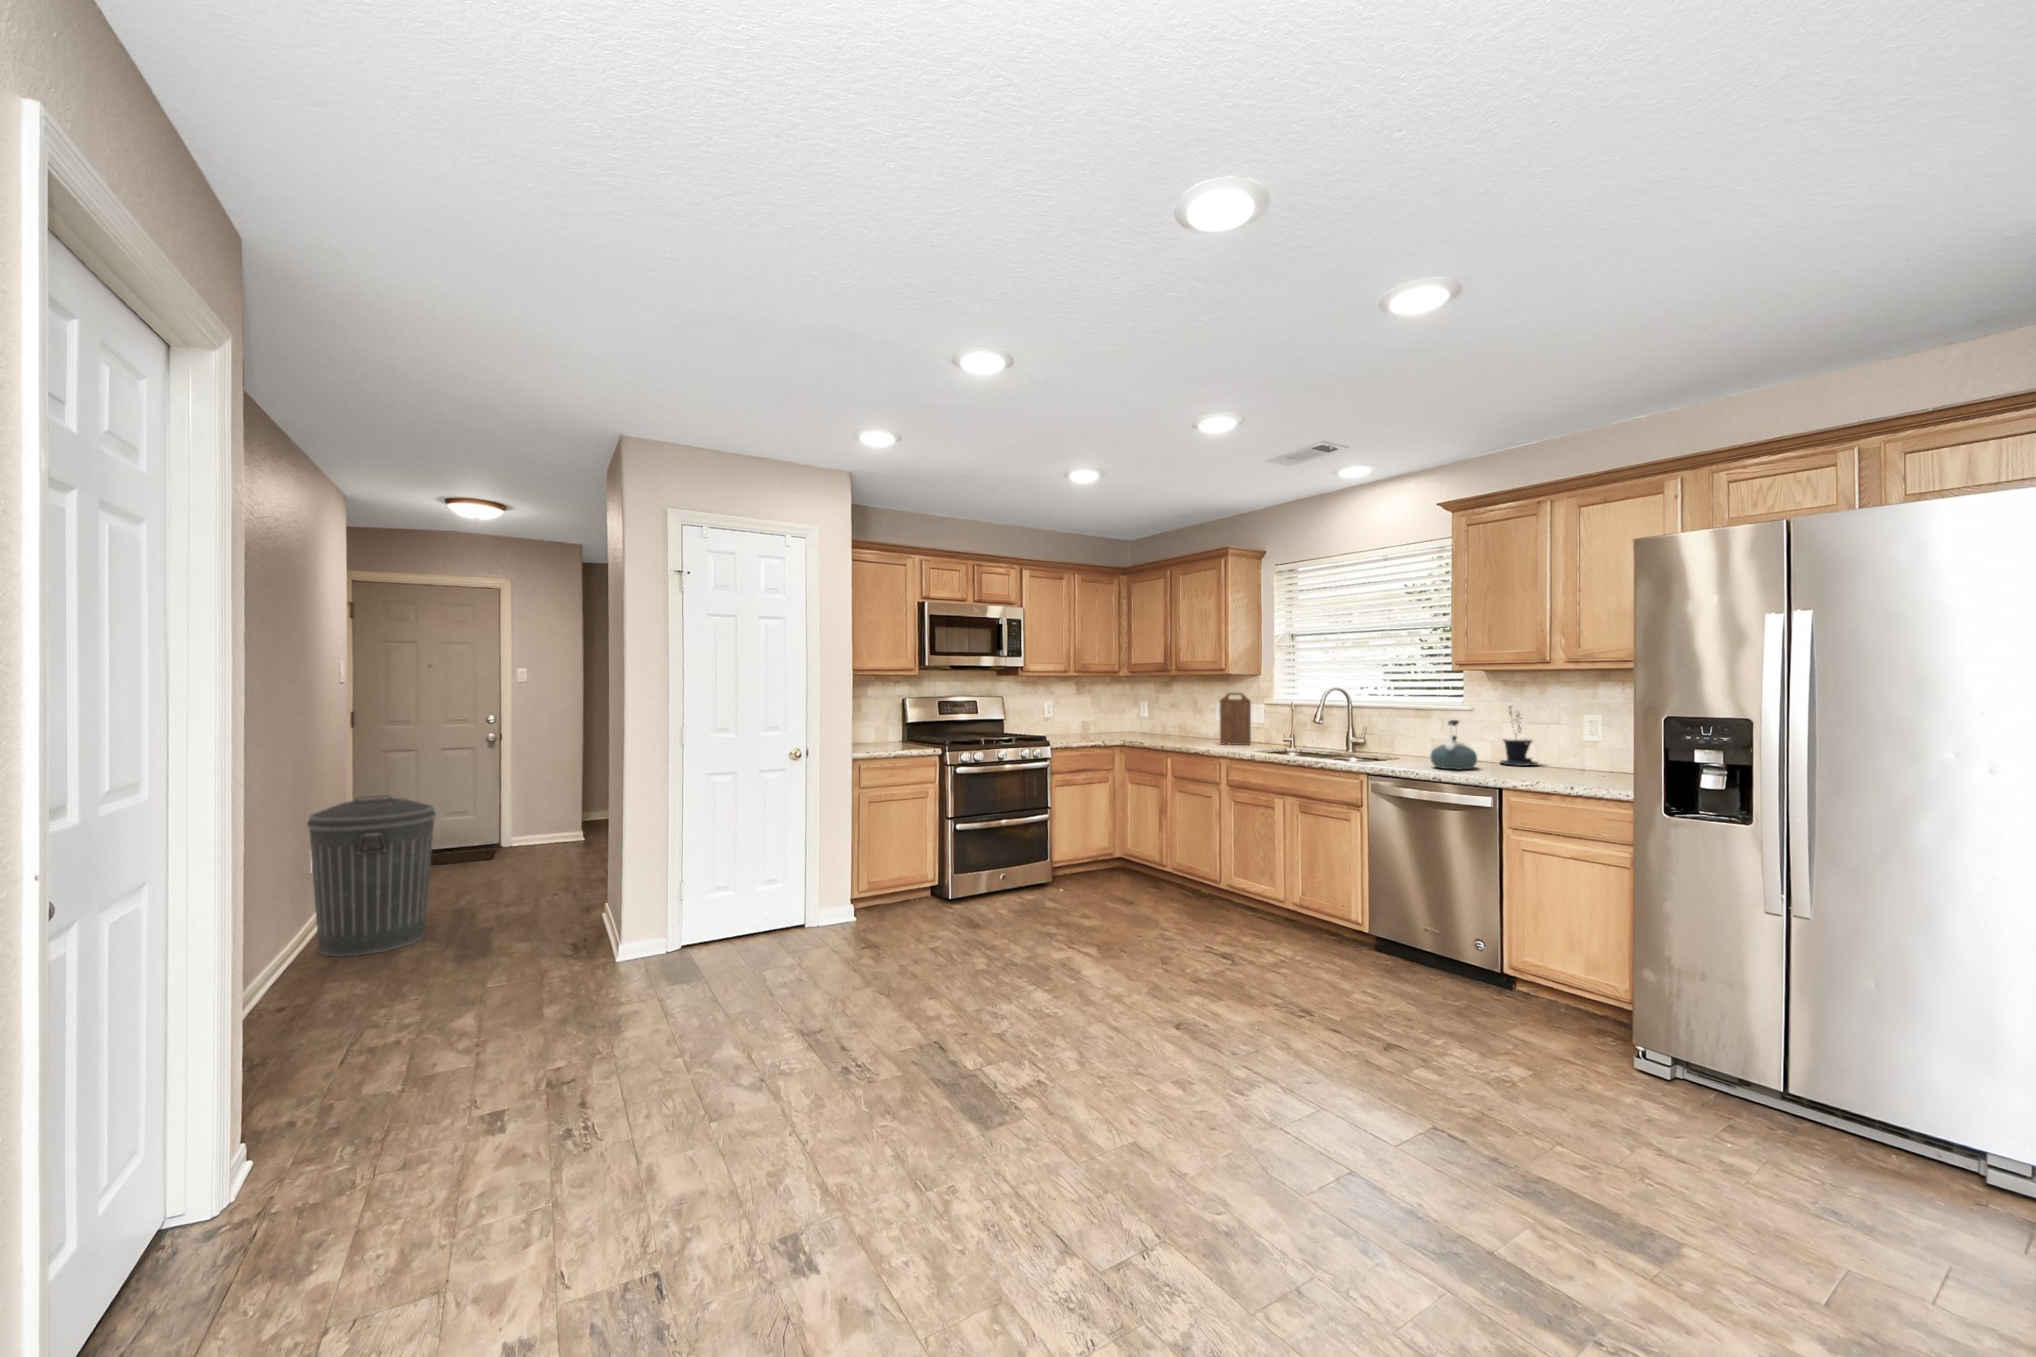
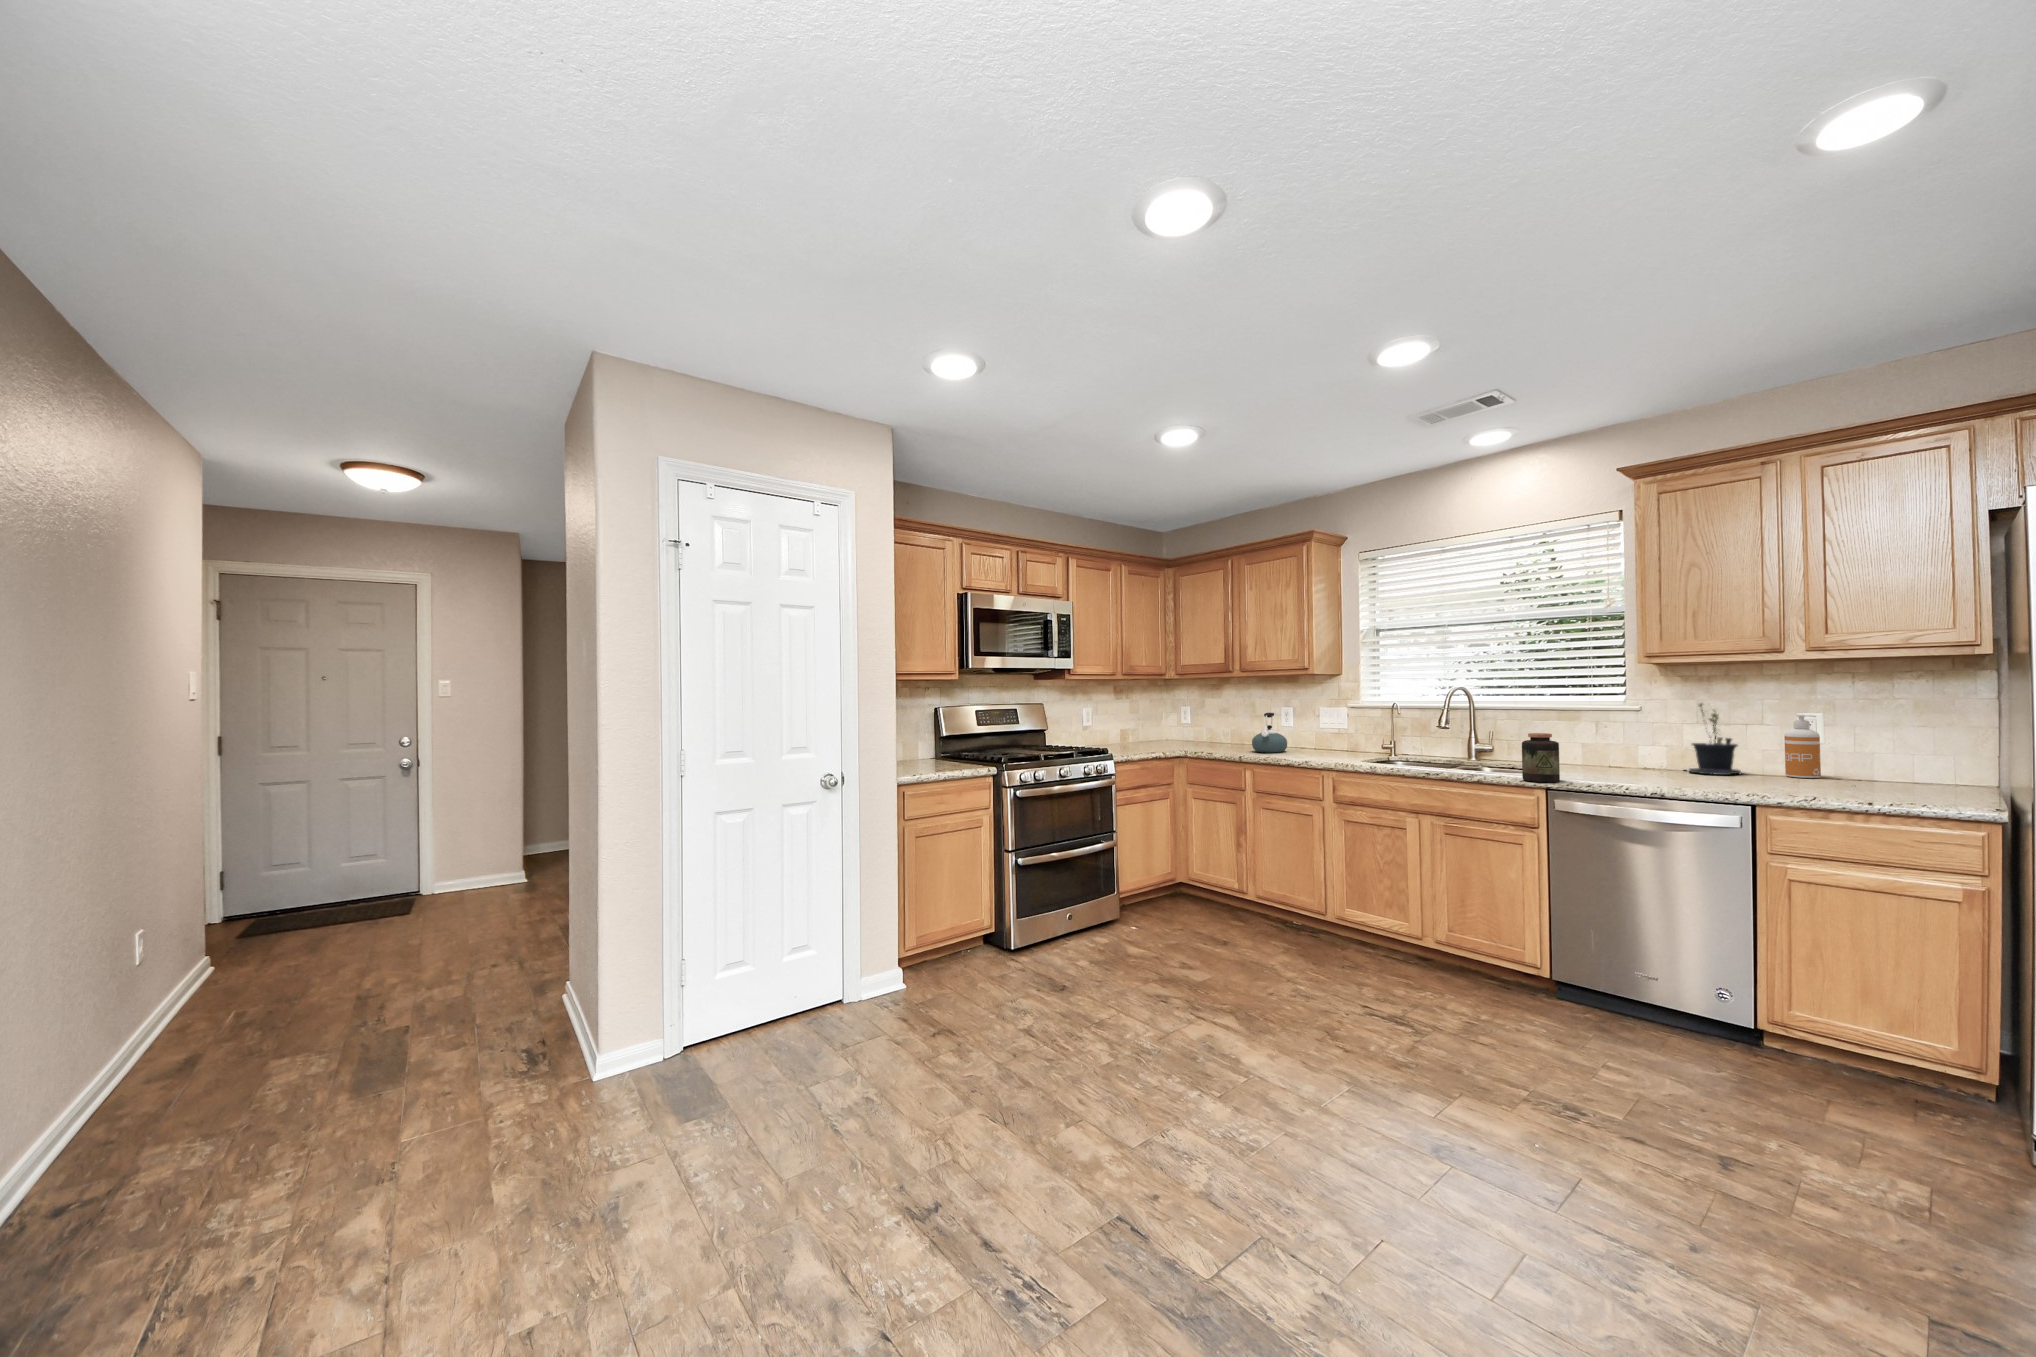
cutting board: present [1220,693,1251,745] -> none [1300,694,1338,754]
soap dispenser: none [1569,717,1593,769] -> present [1784,715,1821,778]
kettle: present [1431,720,1477,770] -> present [1252,713,1287,753]
jar: none [1353,728,1381,769] -> present [1522,733,1560,782]
trash can: present [307,795,436,956] -> none [123,852,327,1094]

